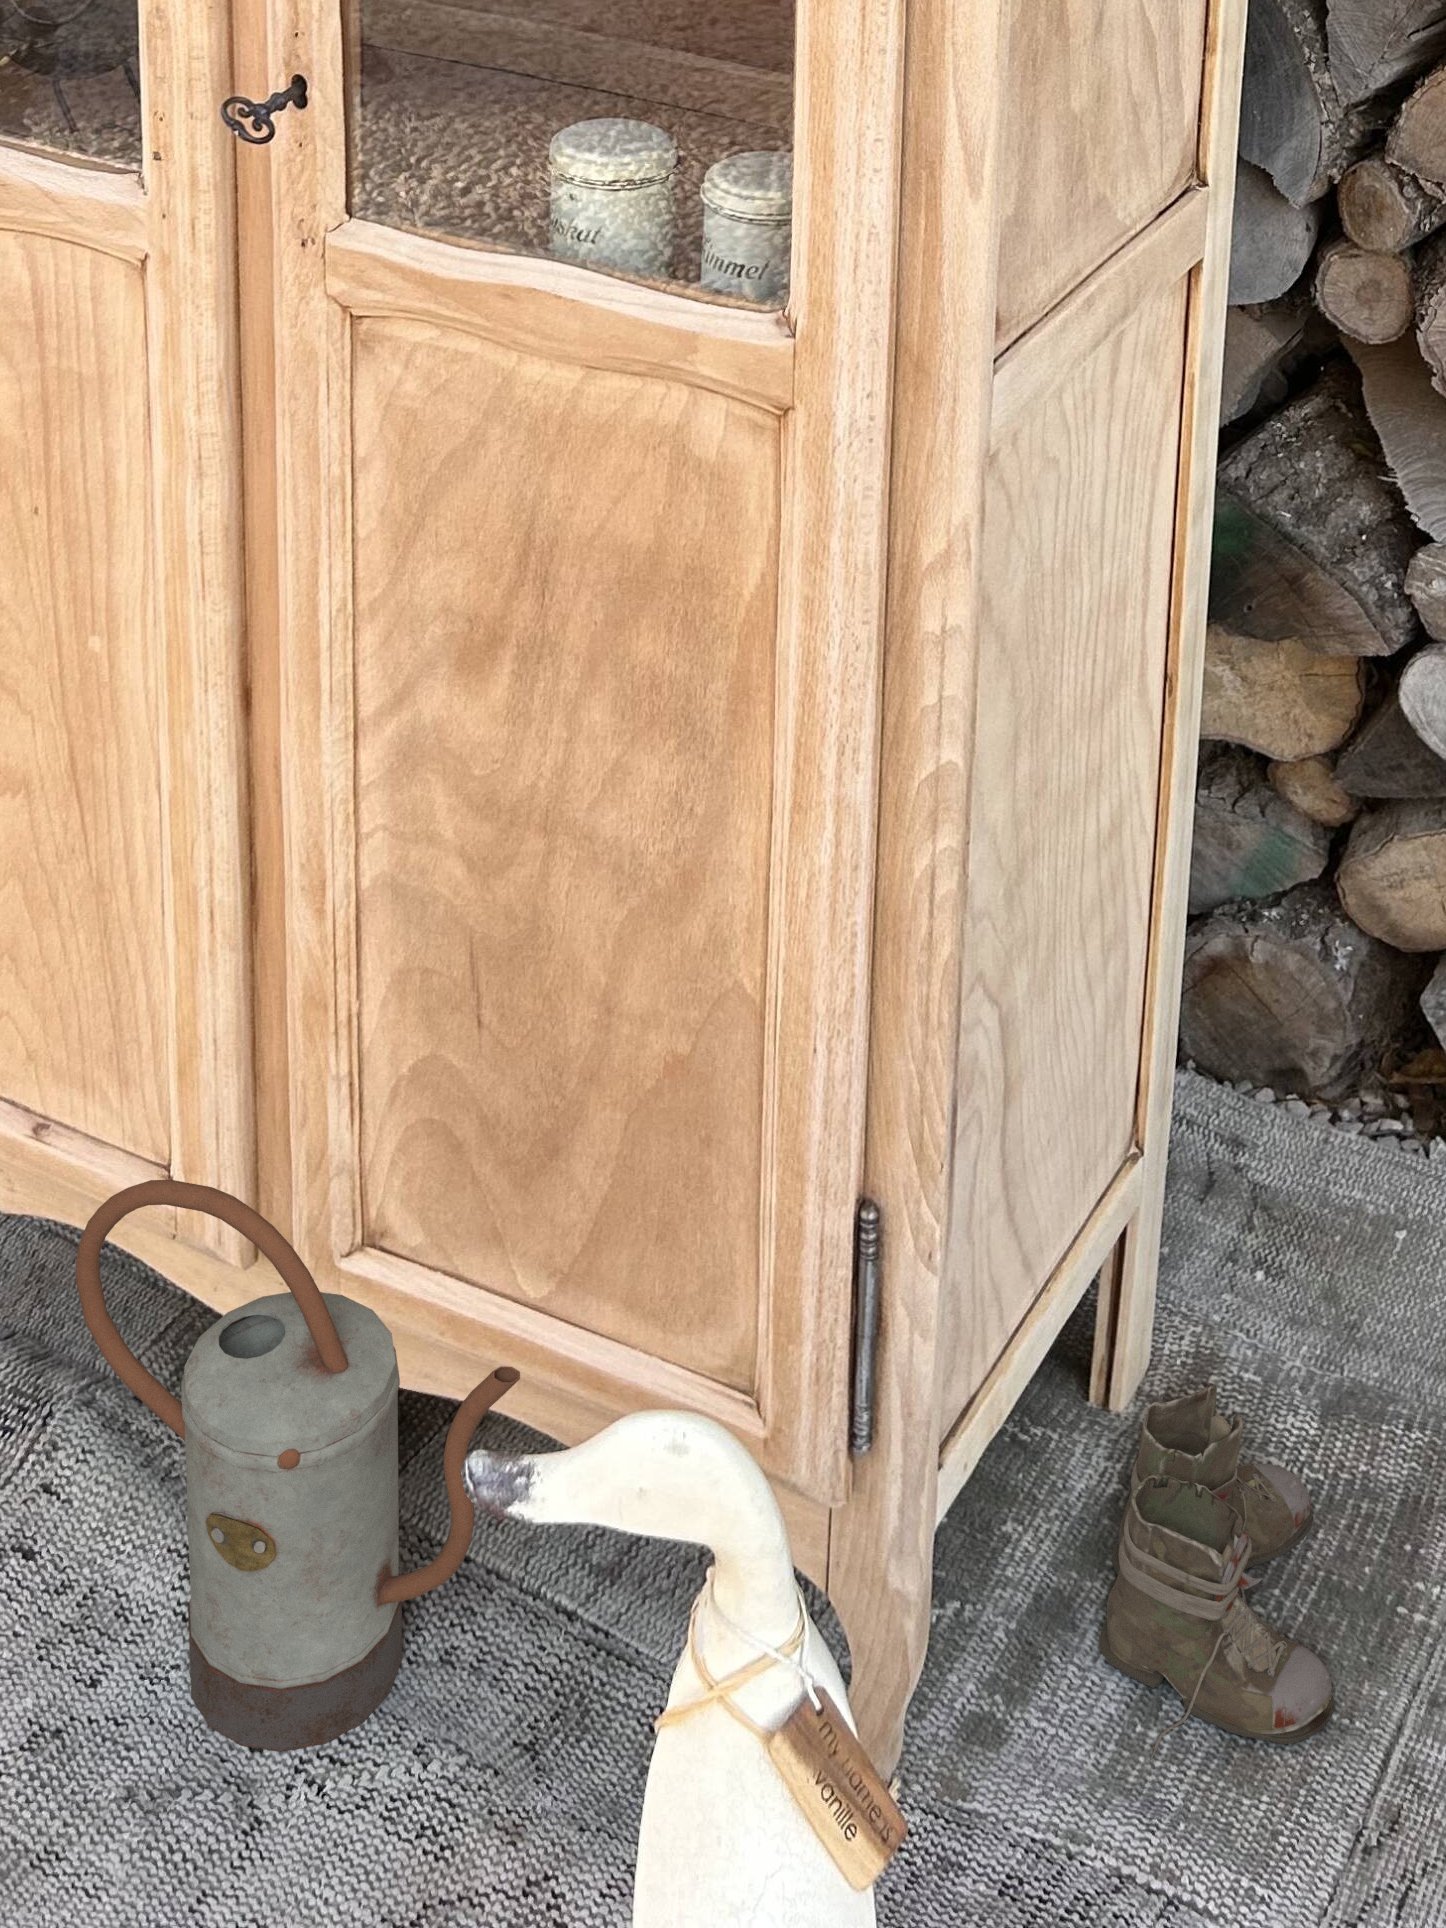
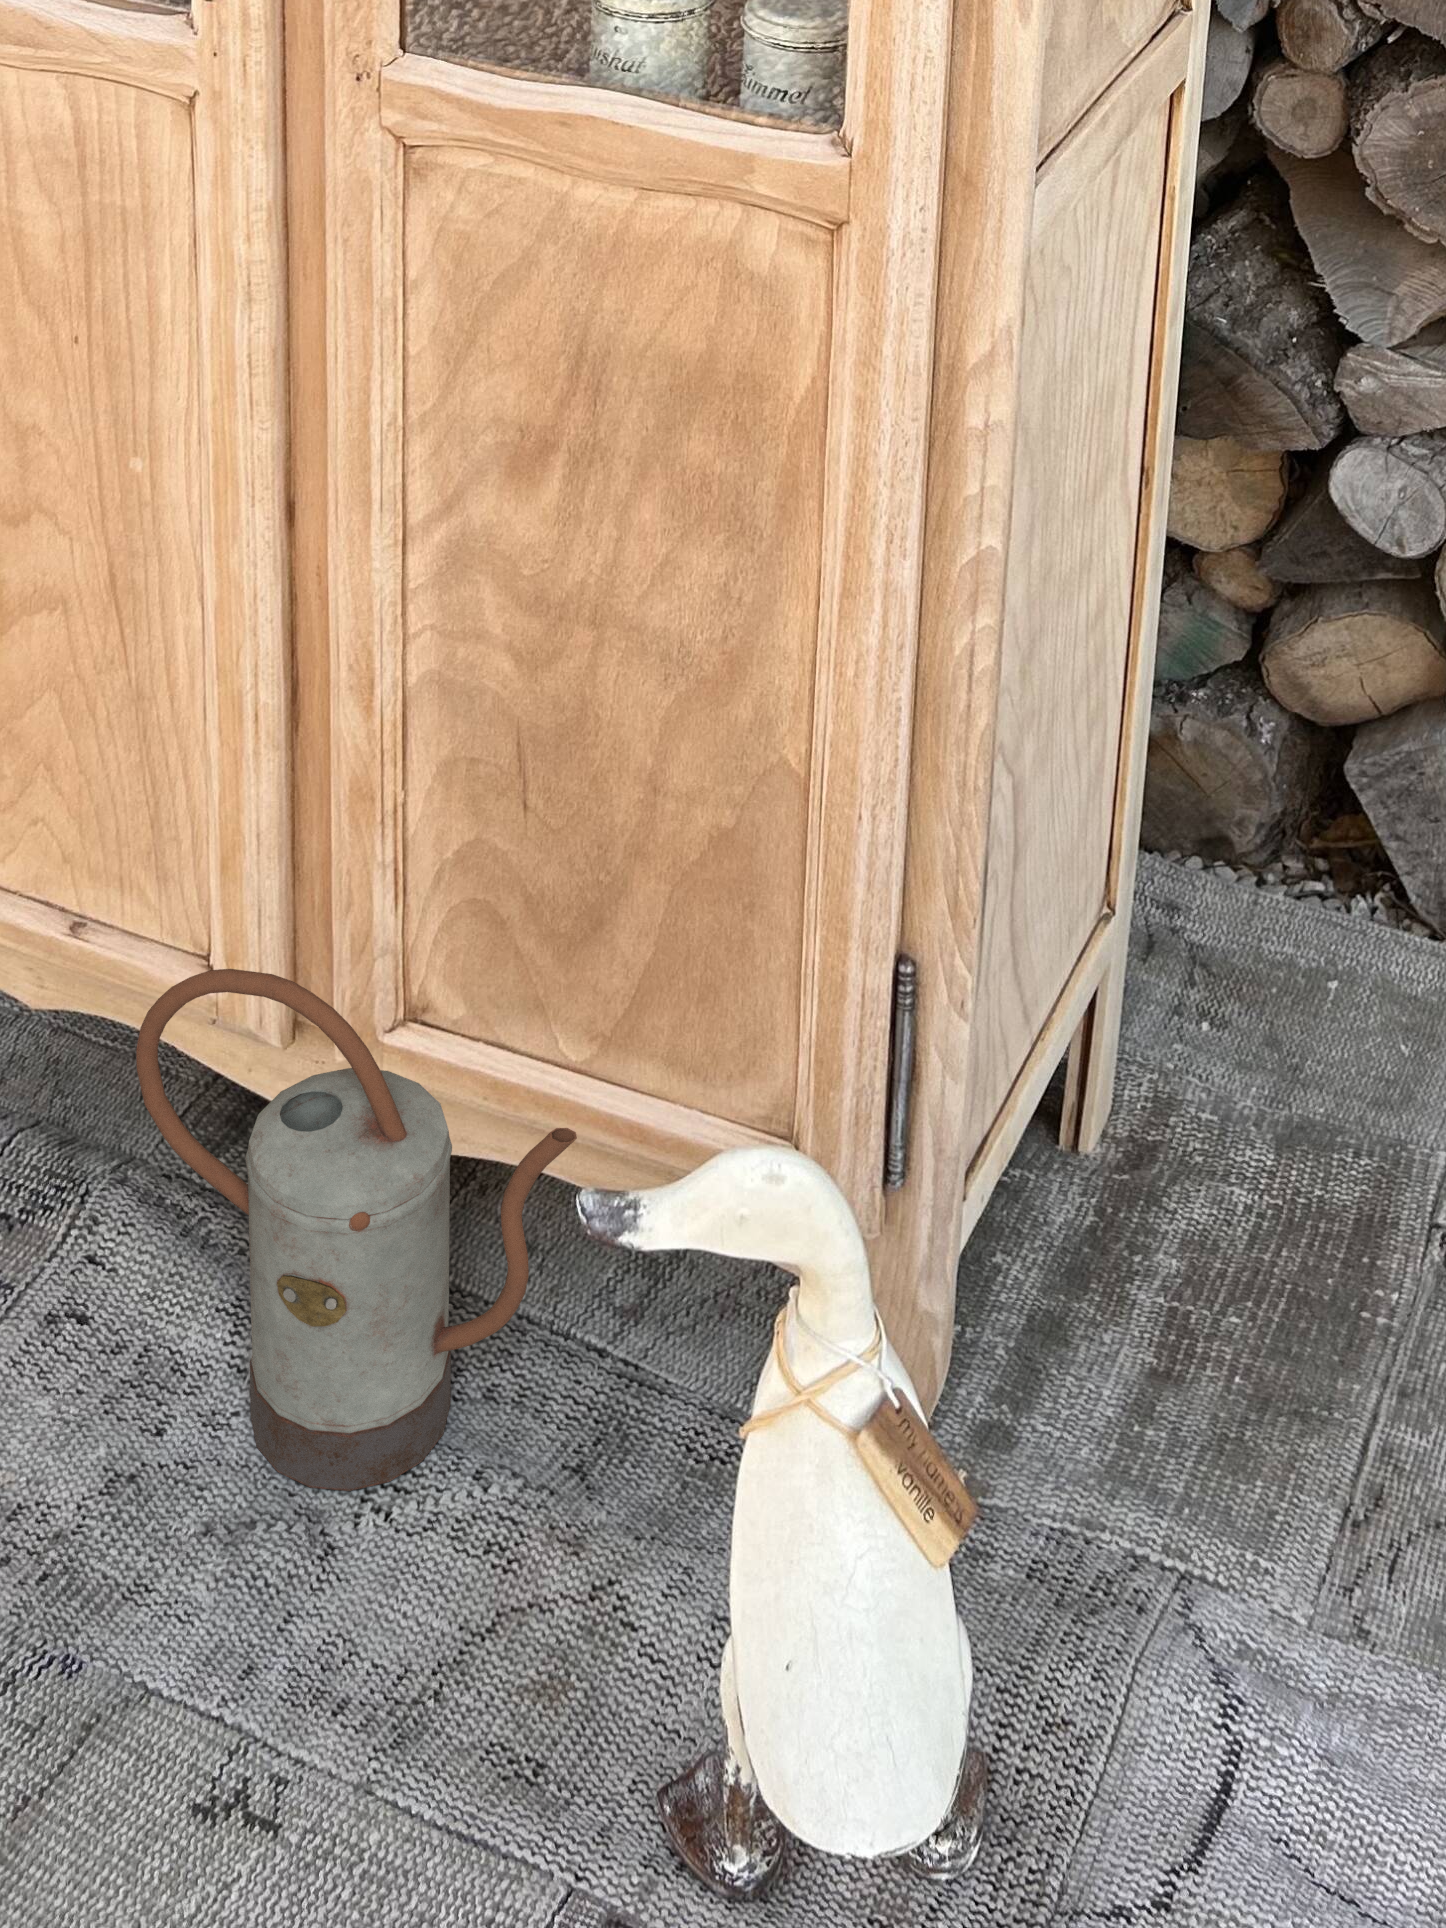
boots: present [1099,1383,1335,1759] -> none [1097,1121,1319,1460]

